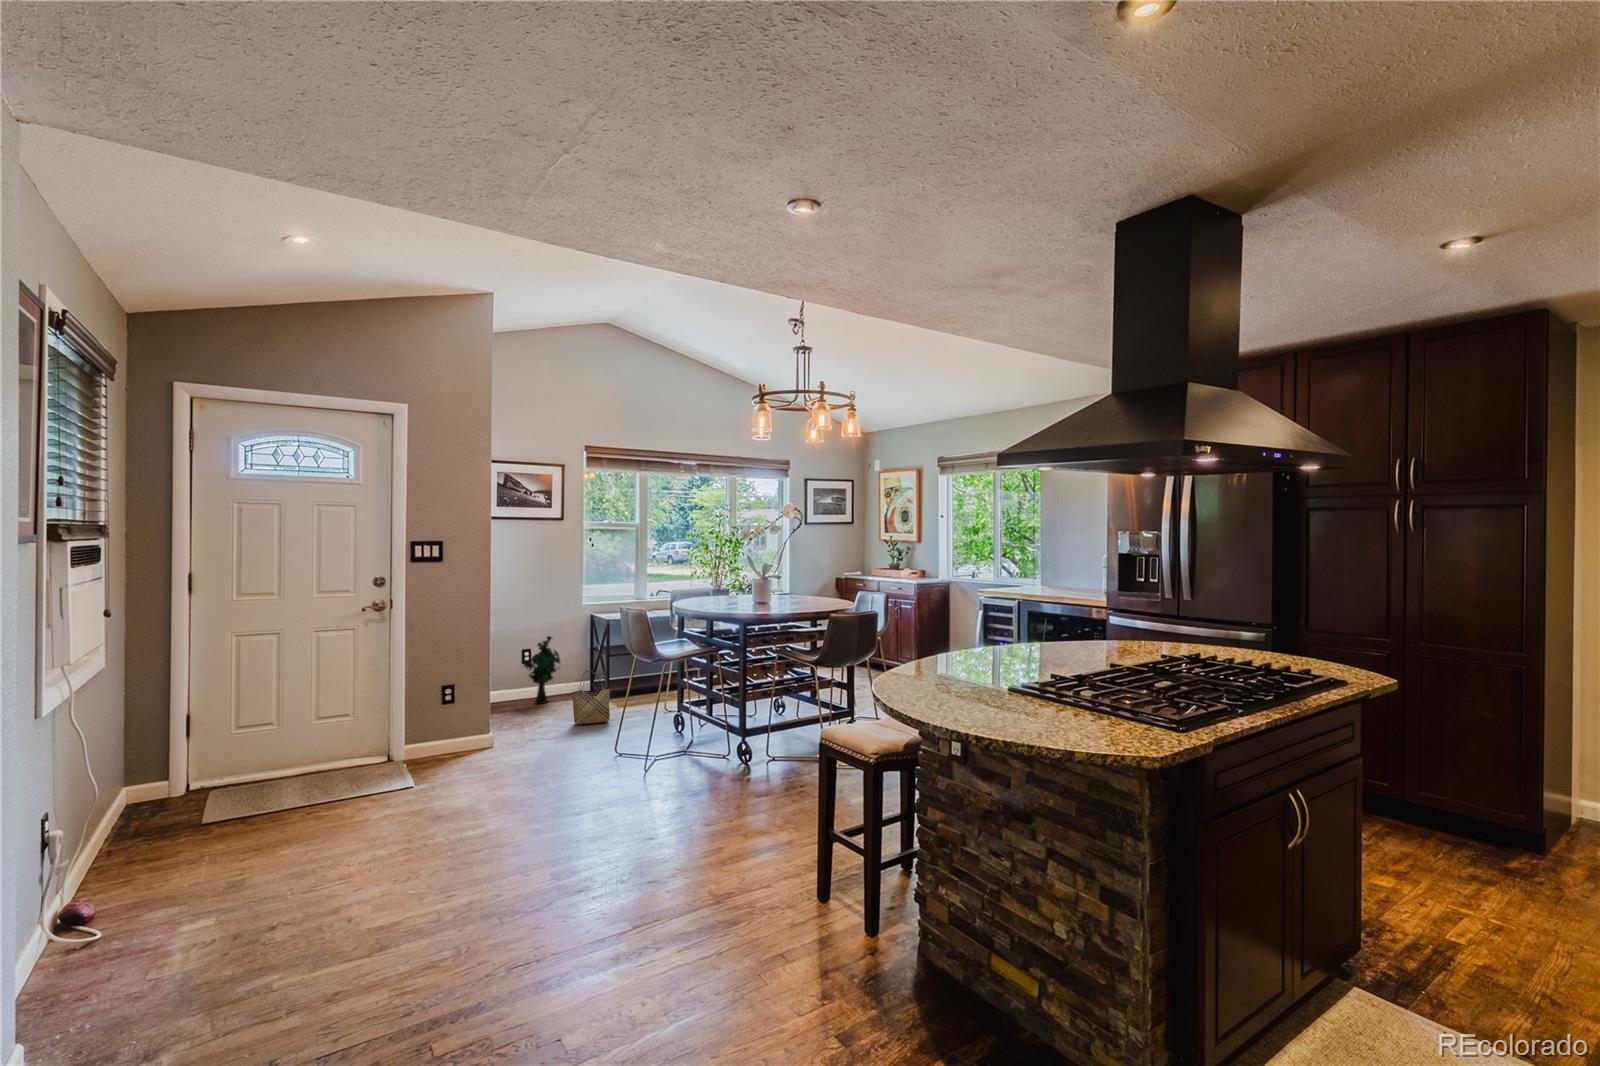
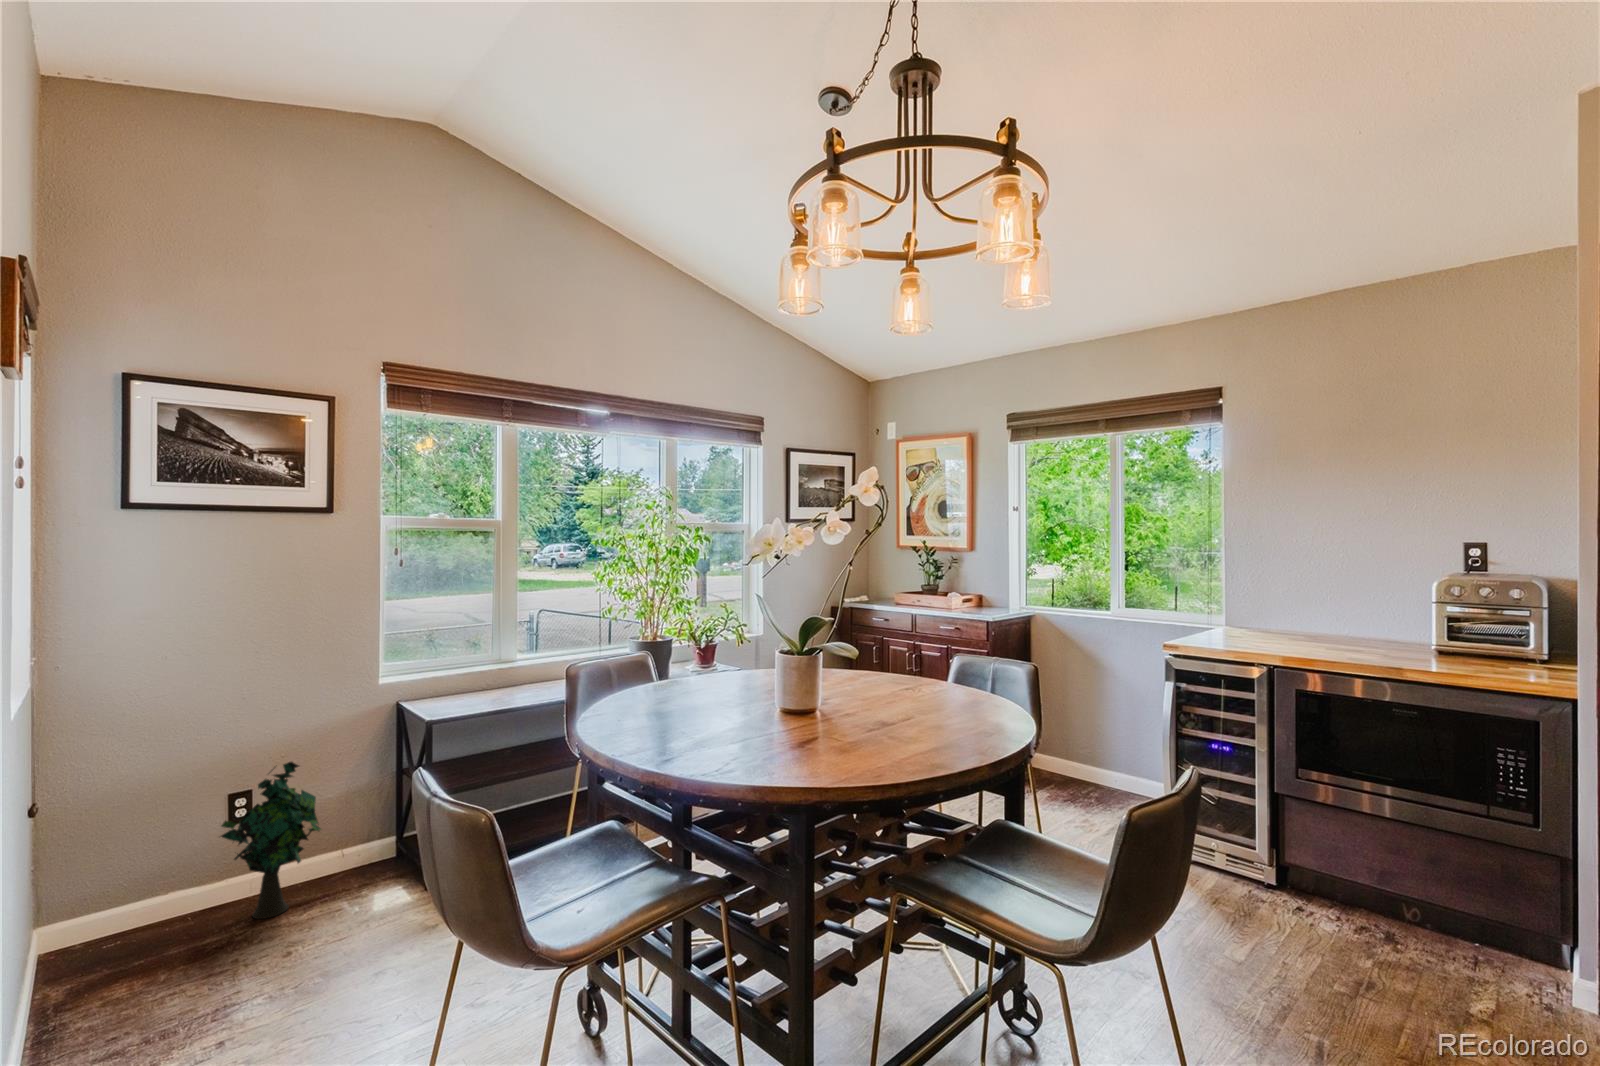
woven basket: present [572,671,610,724] -> none [304,869,413,1024]

